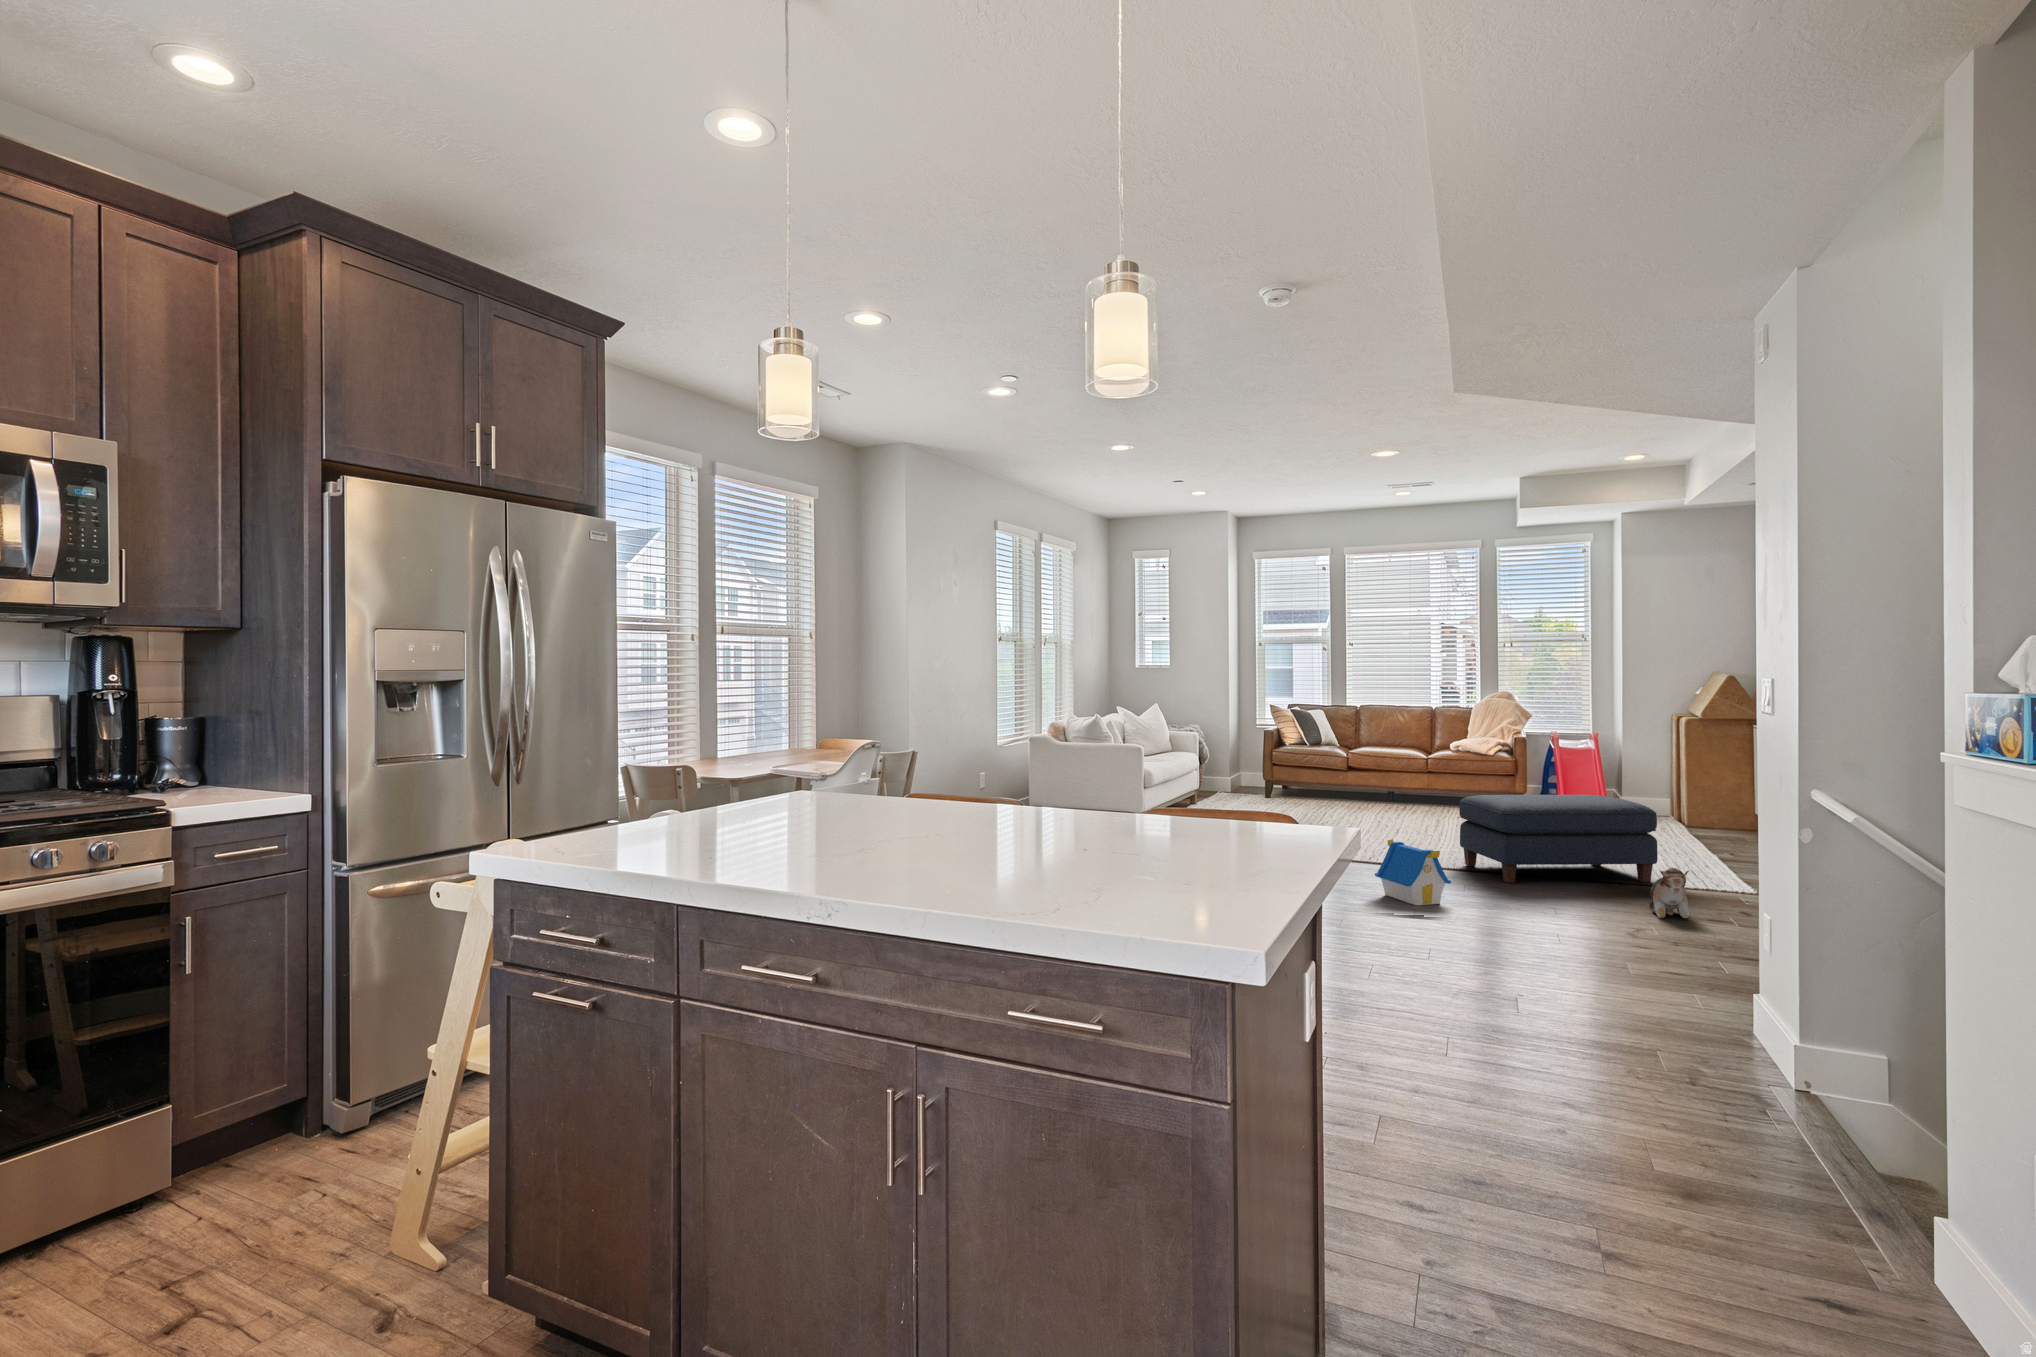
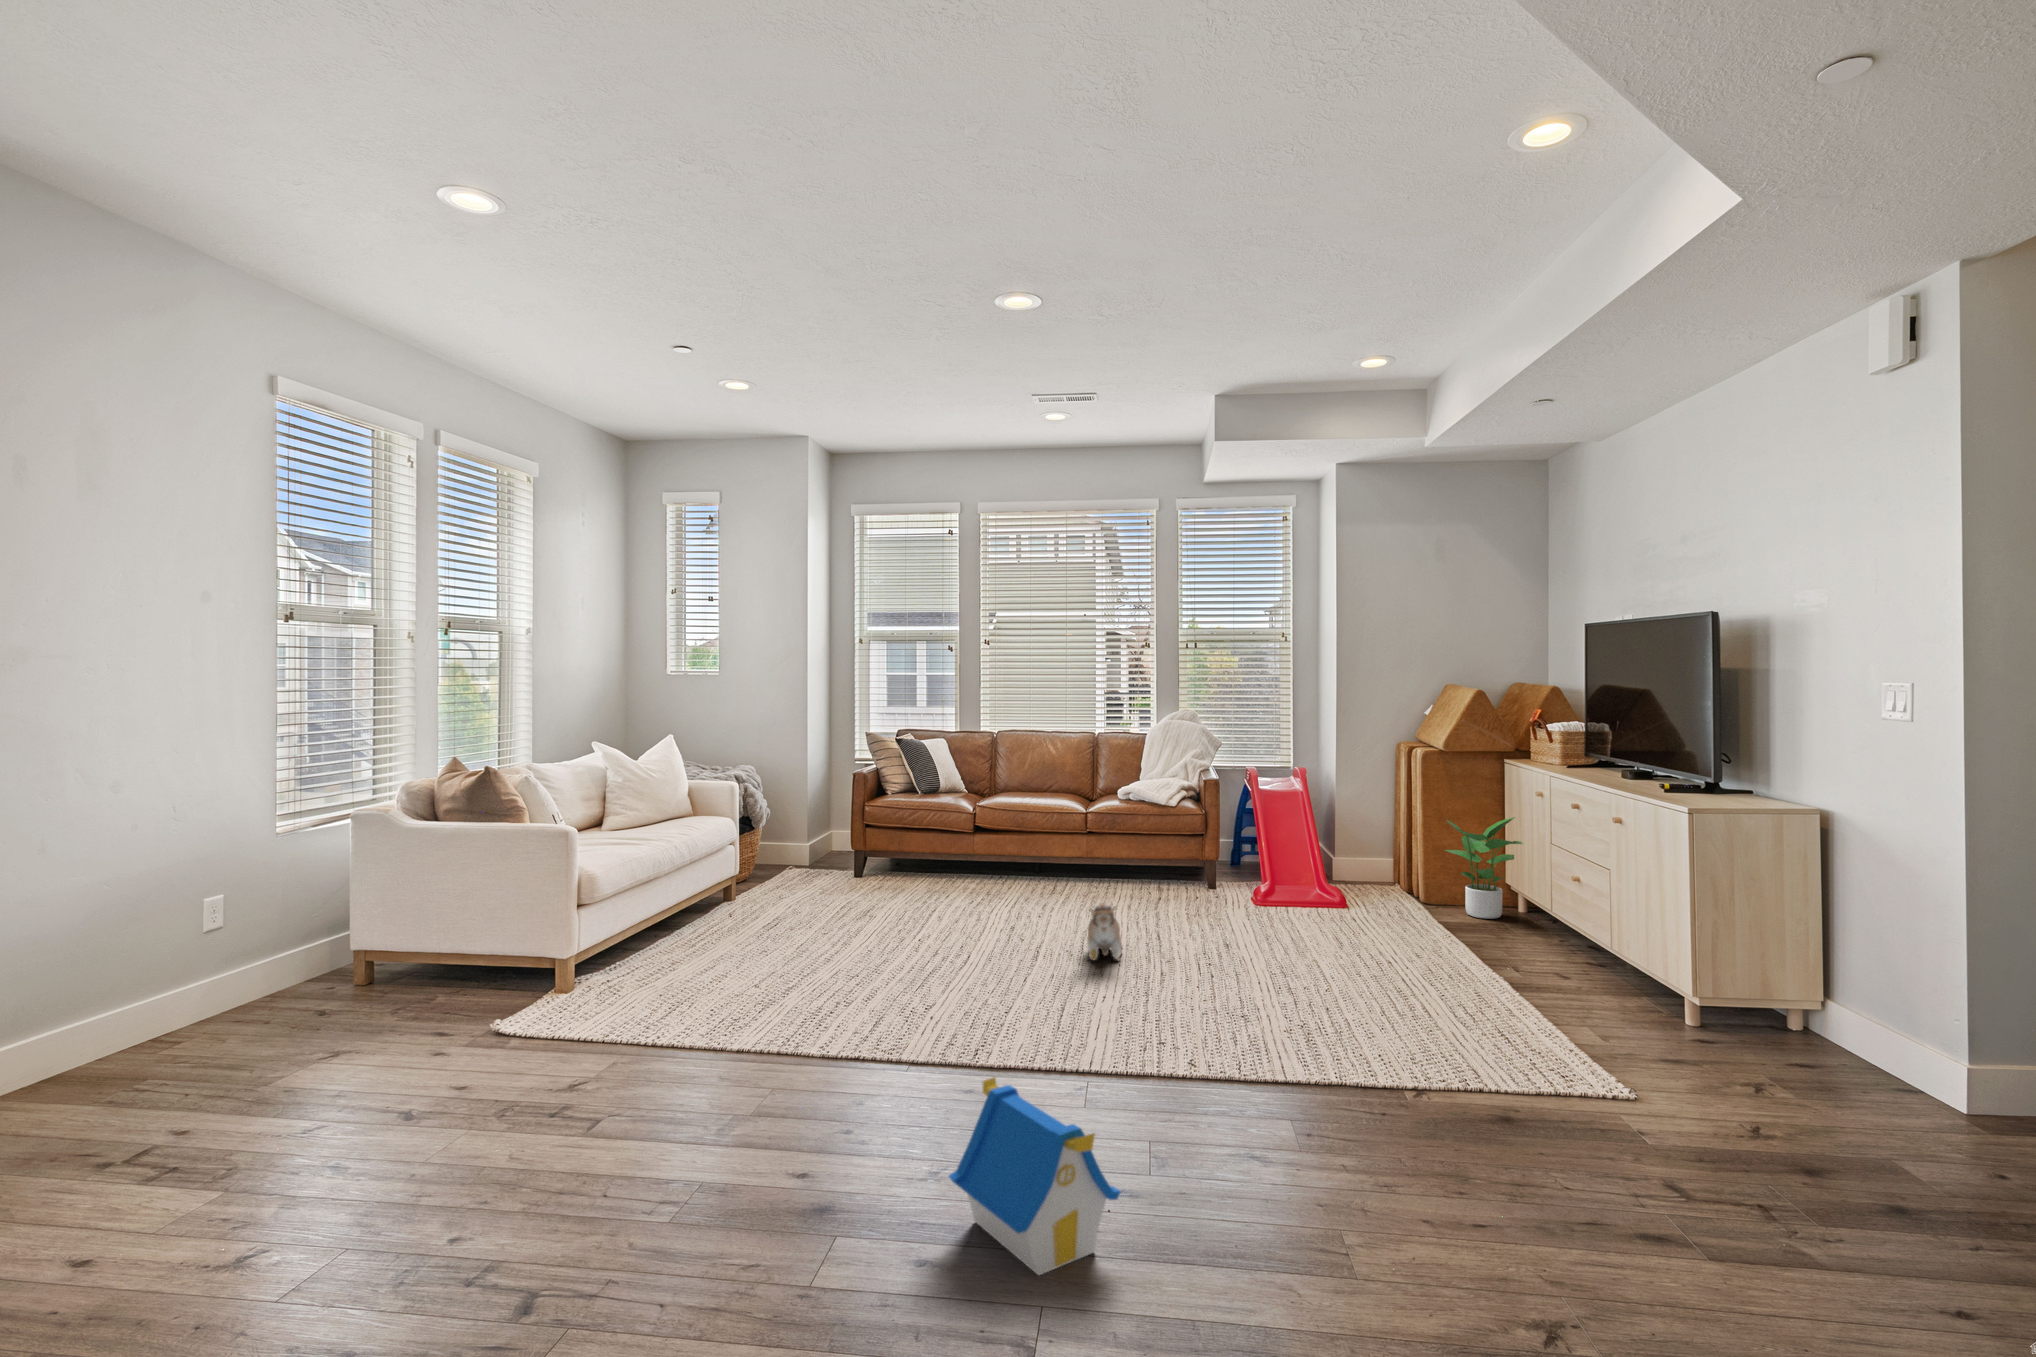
potted plant: none [1698,764,1756,834] -> present [1445,817,1523,919]
ottoman: present [1459,795,1658,883] -> none [1134,905,1474,1118]
plush toy: present [1650,868,1689,918] -> present [1087,903,1123,961]

